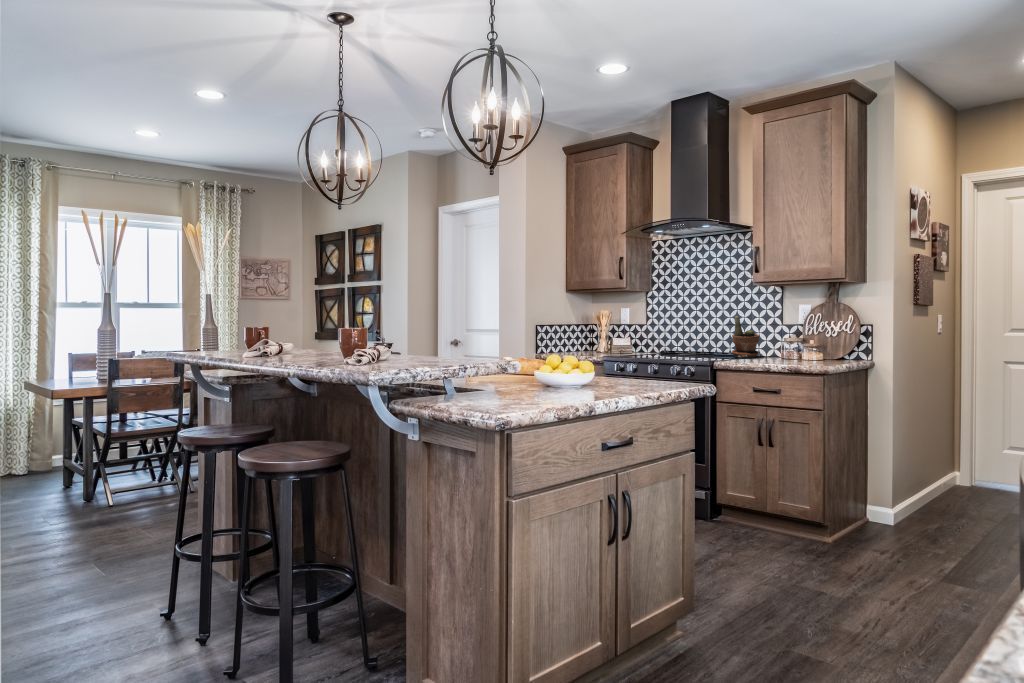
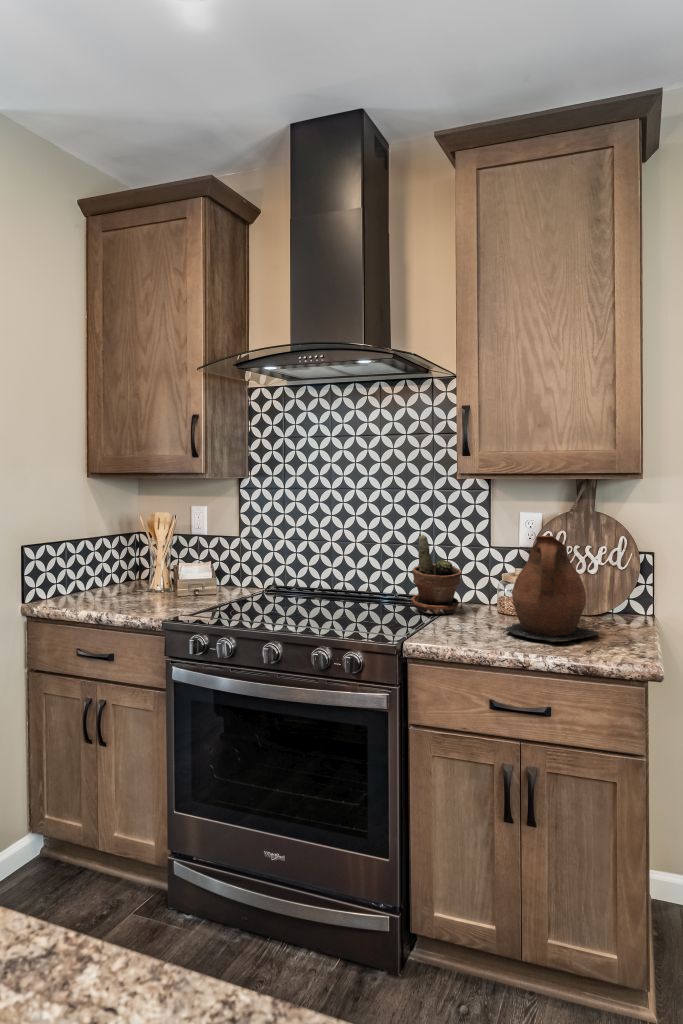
ceramic pitcher: none [769,311,821,363] -> present [505,536,599,642]

